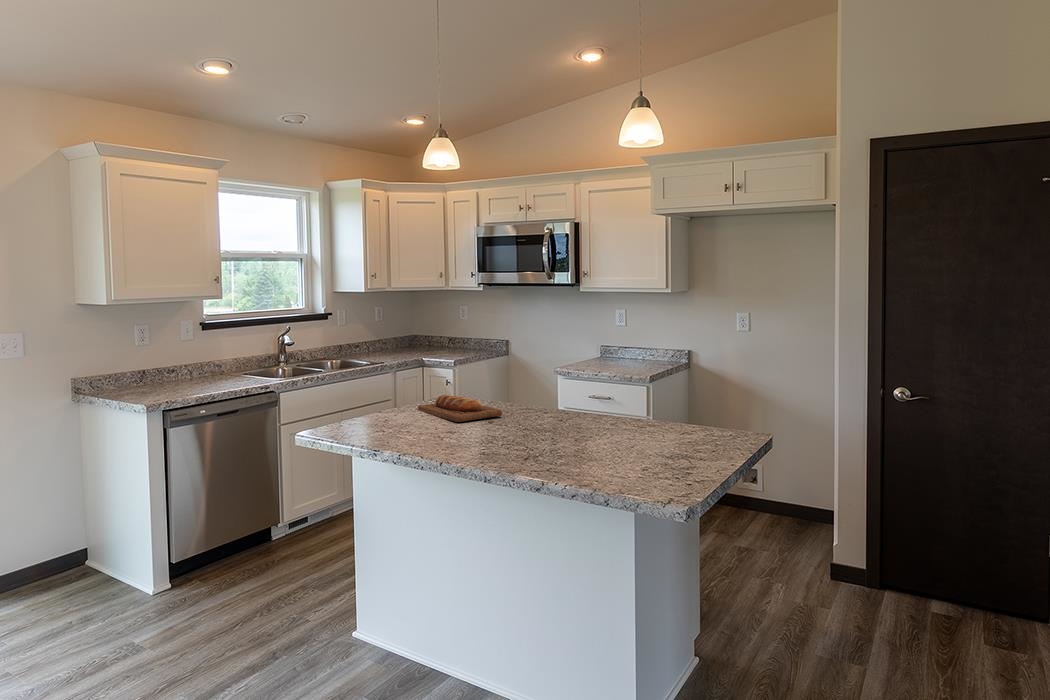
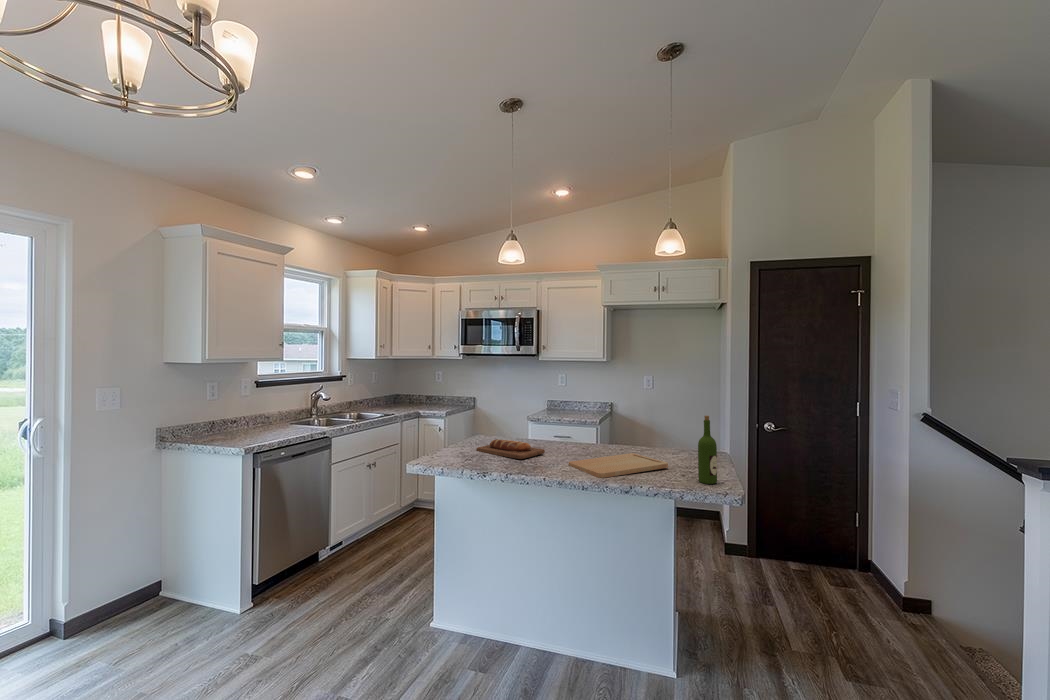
wine bottle: none [675,361,703,466] -> present [698,416,717,484]
cutting board: none [515,419,655,450] -> present [569,453,668,478]

